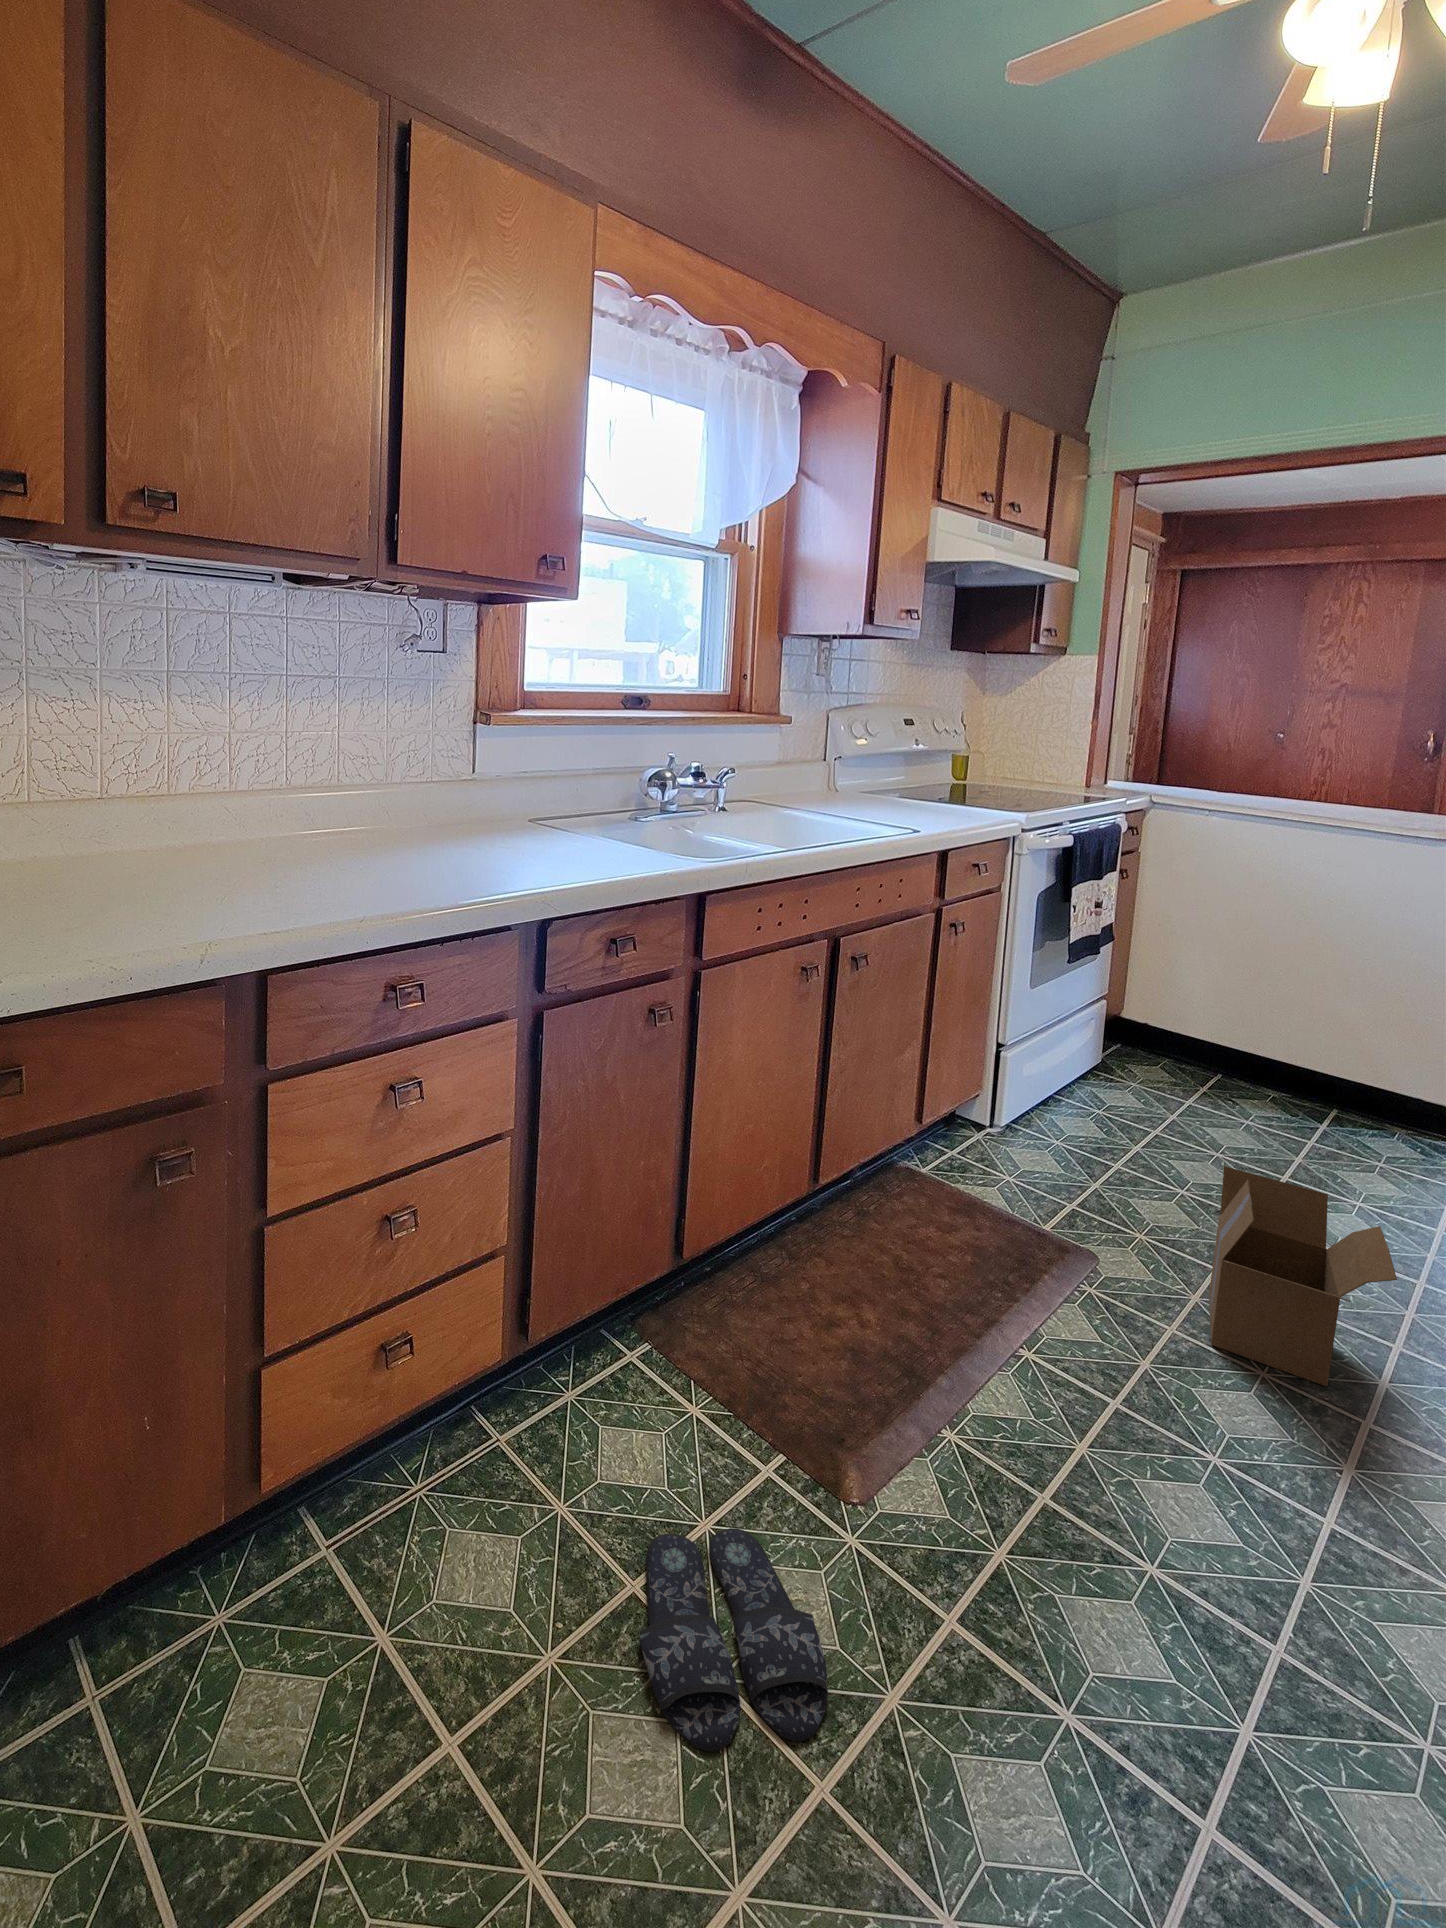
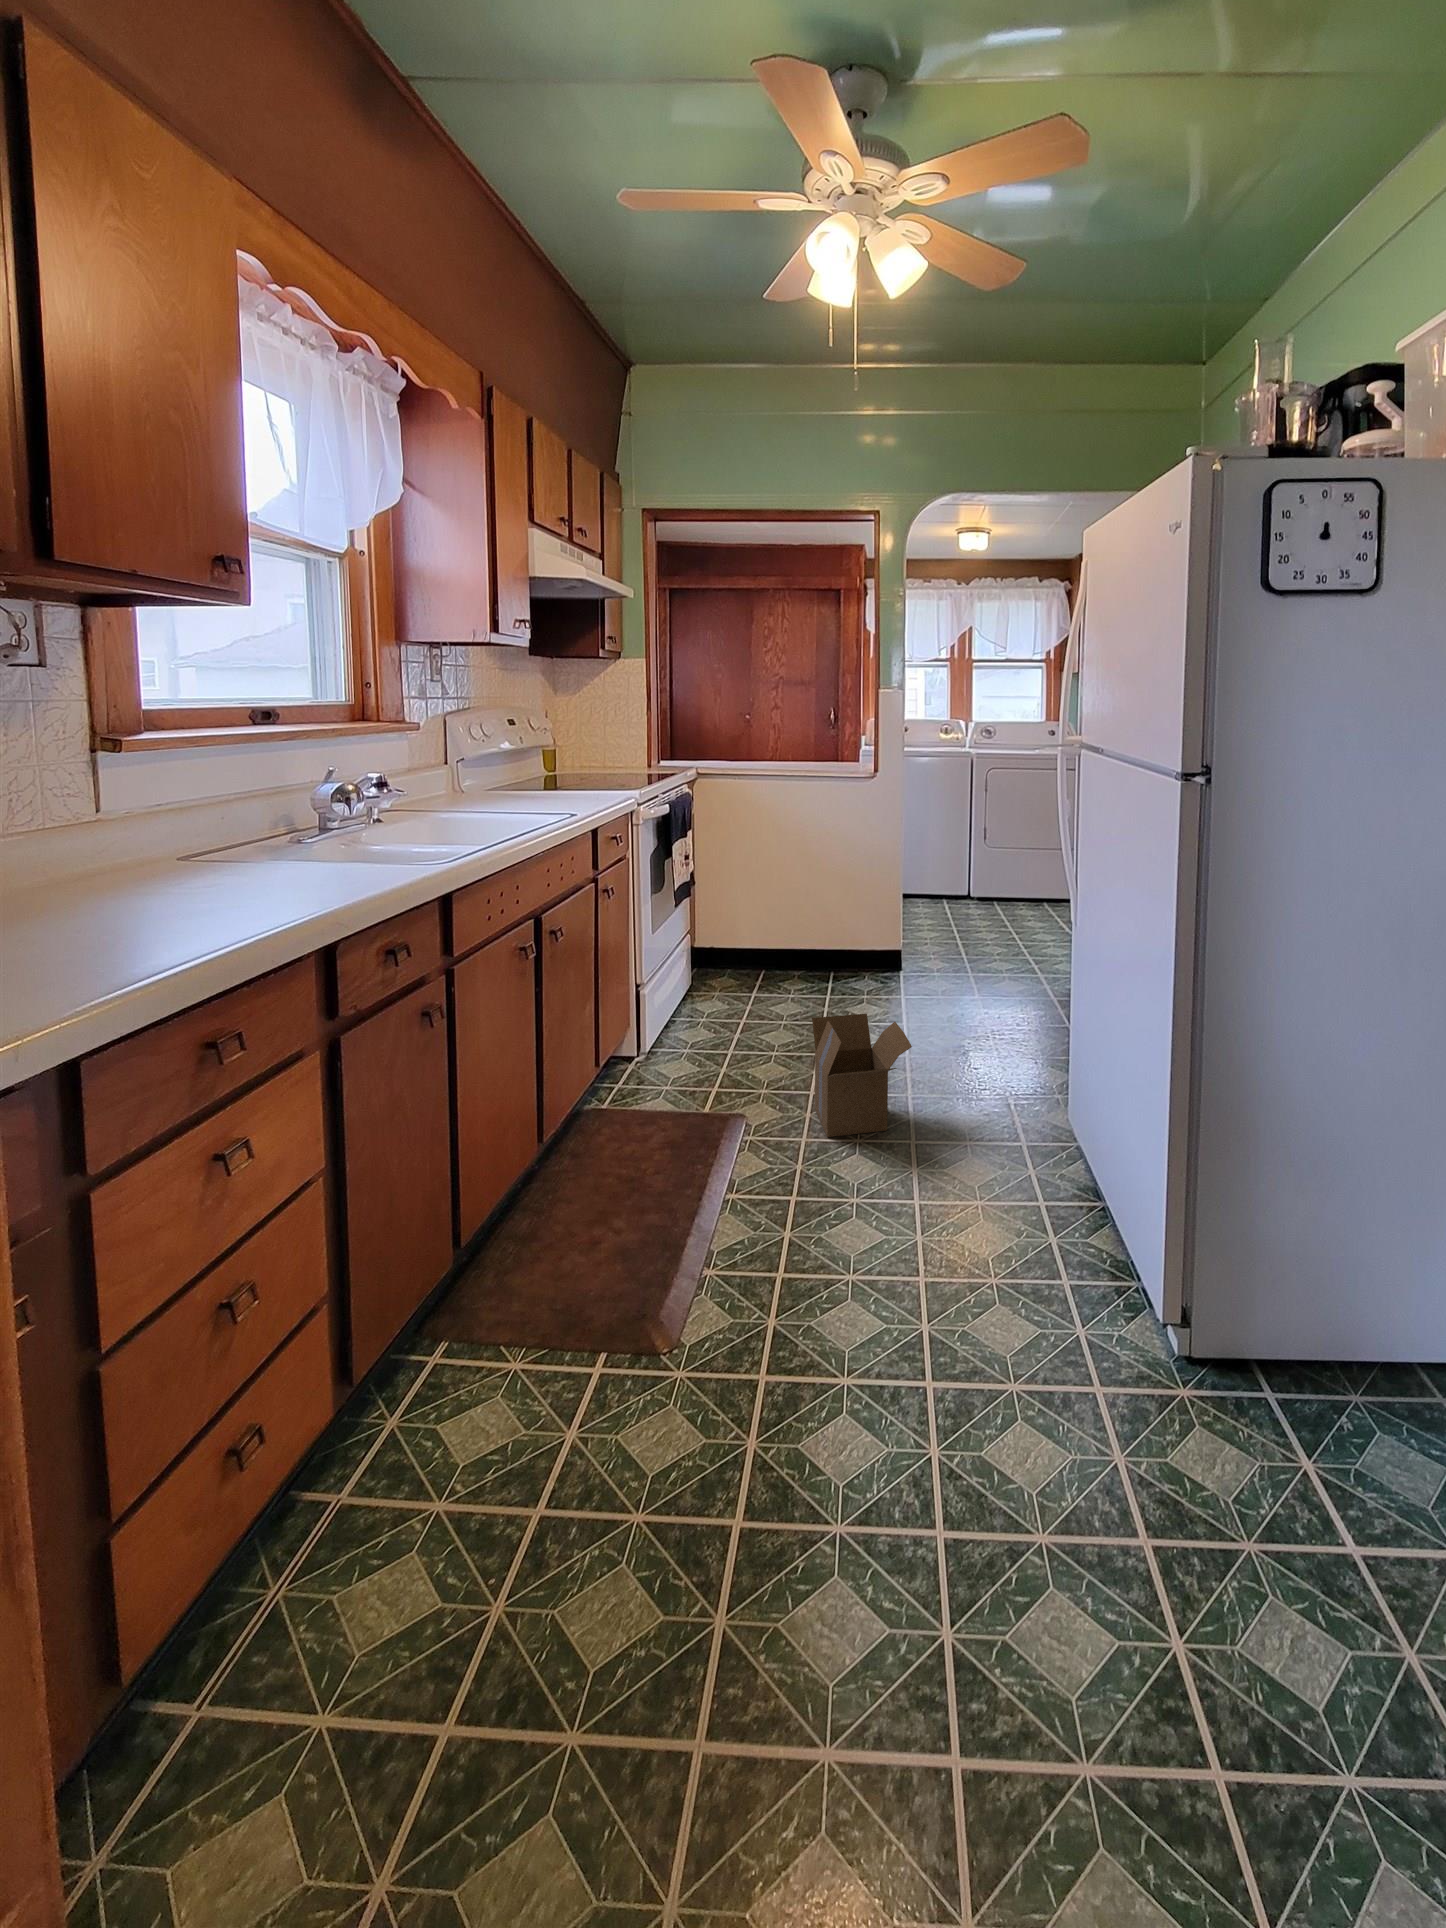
slippers: present [640,1528,828,1752] -> none [536,1420,718,1573]

